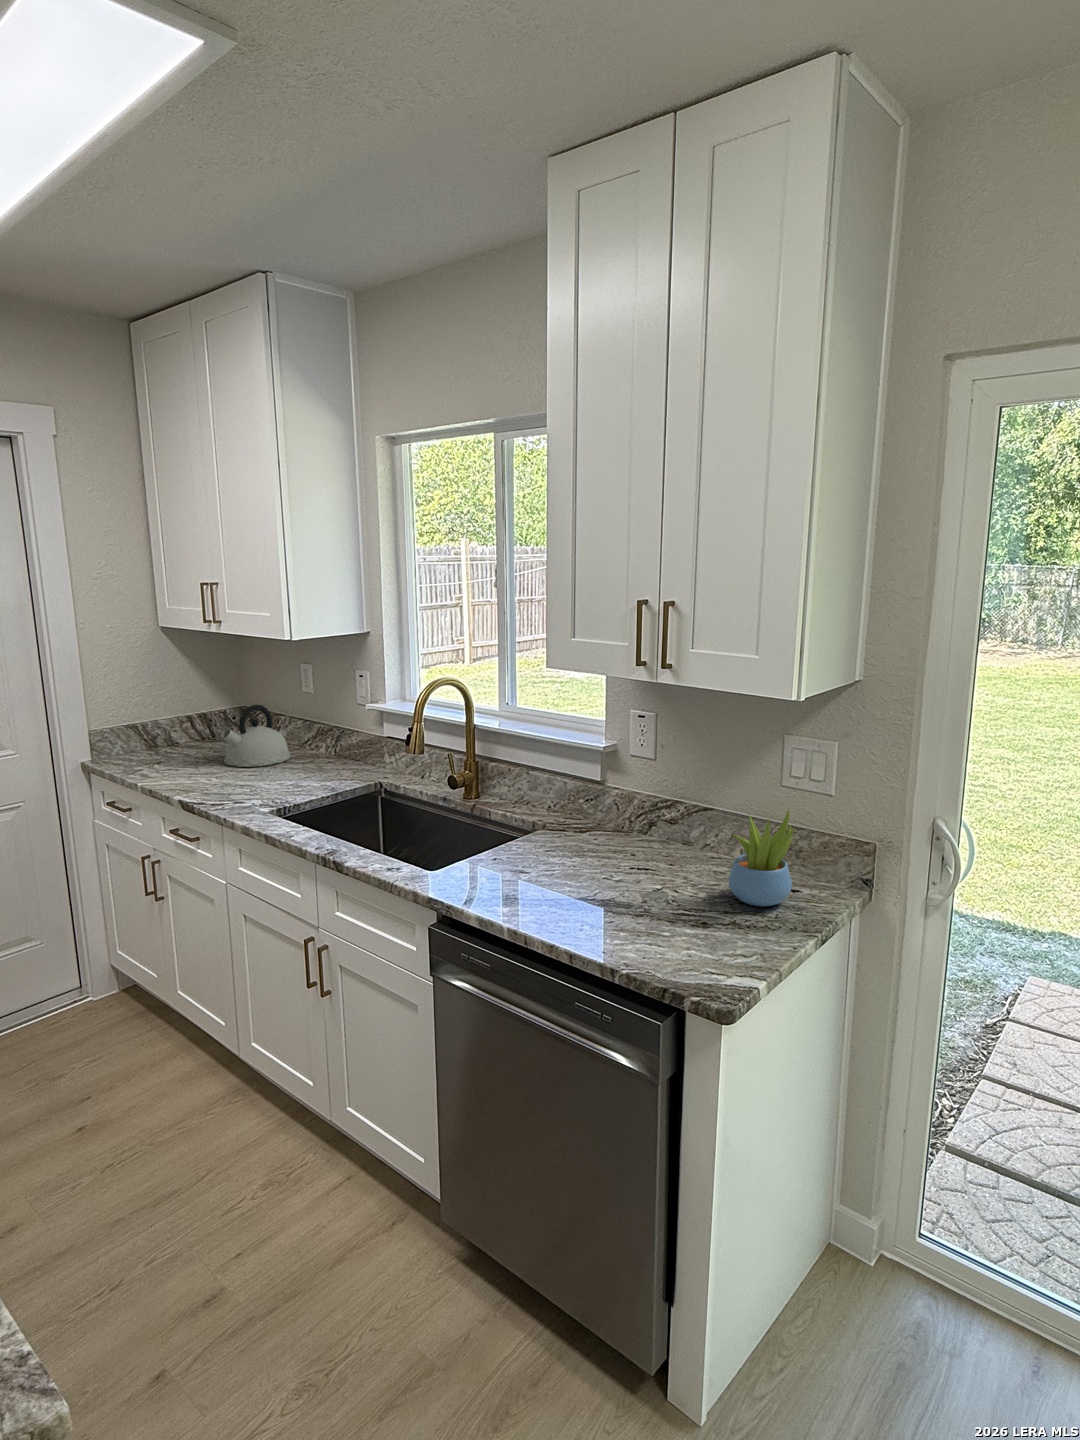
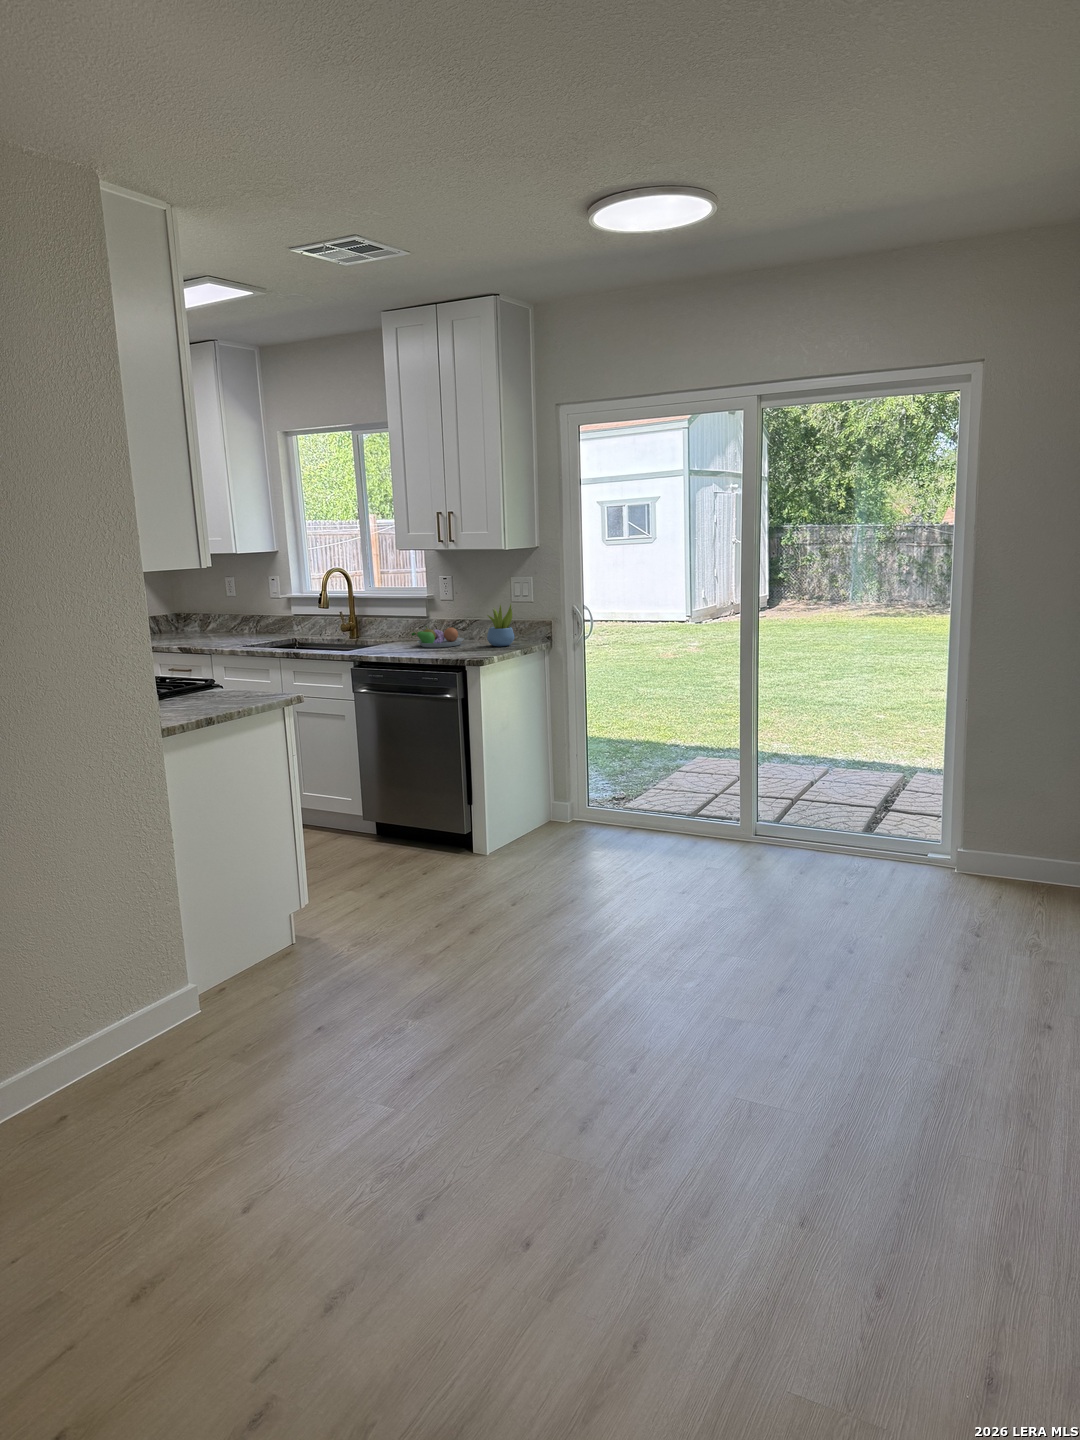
kettle: present [221,705,291,767] -> none [185,602,228,639]
fruit bowl: none [565,826,676,887] -> present [412,626,464,648]

